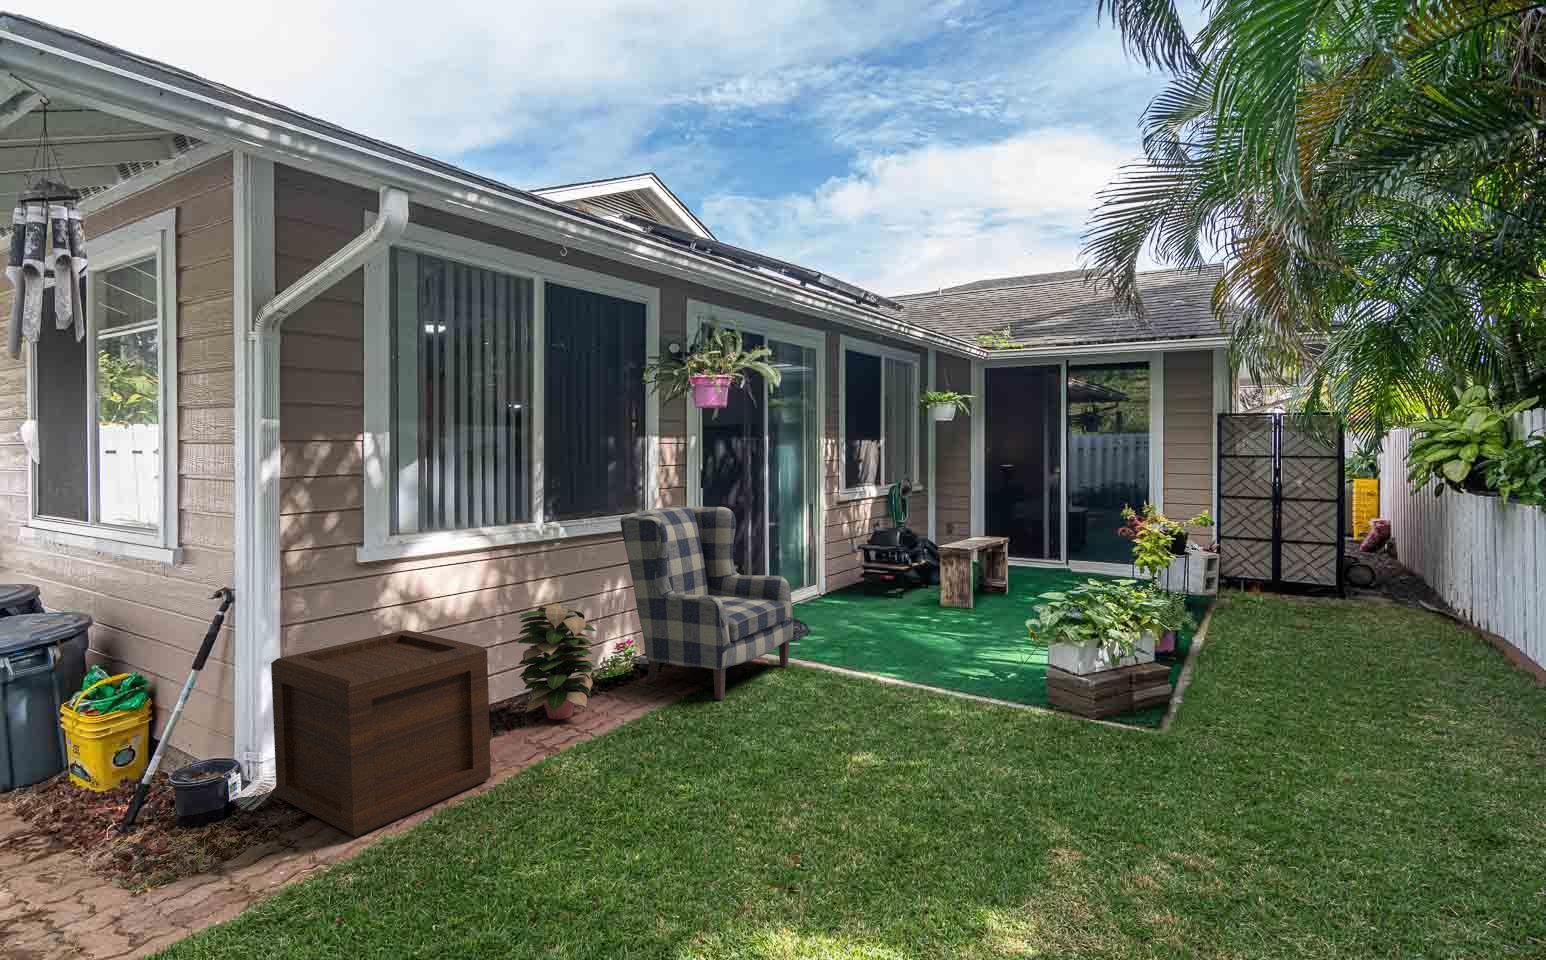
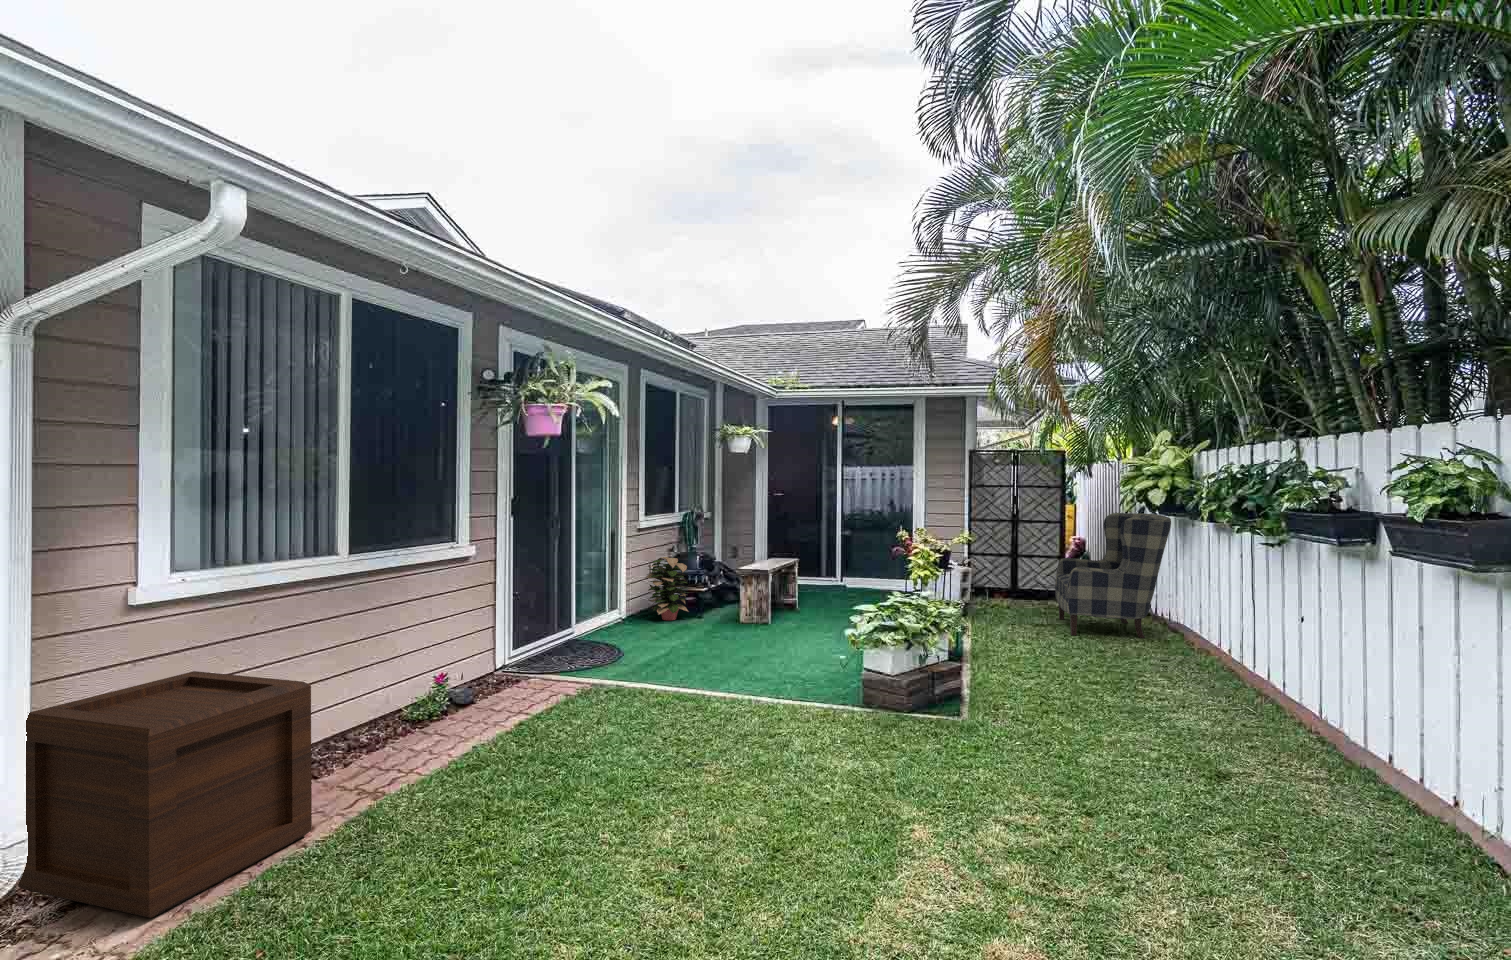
chair: present [620,506,793,700] -> present [1055,513,1171,638]
decorative plant: present [516,603,596,719] -> present [645,557,689,620]

